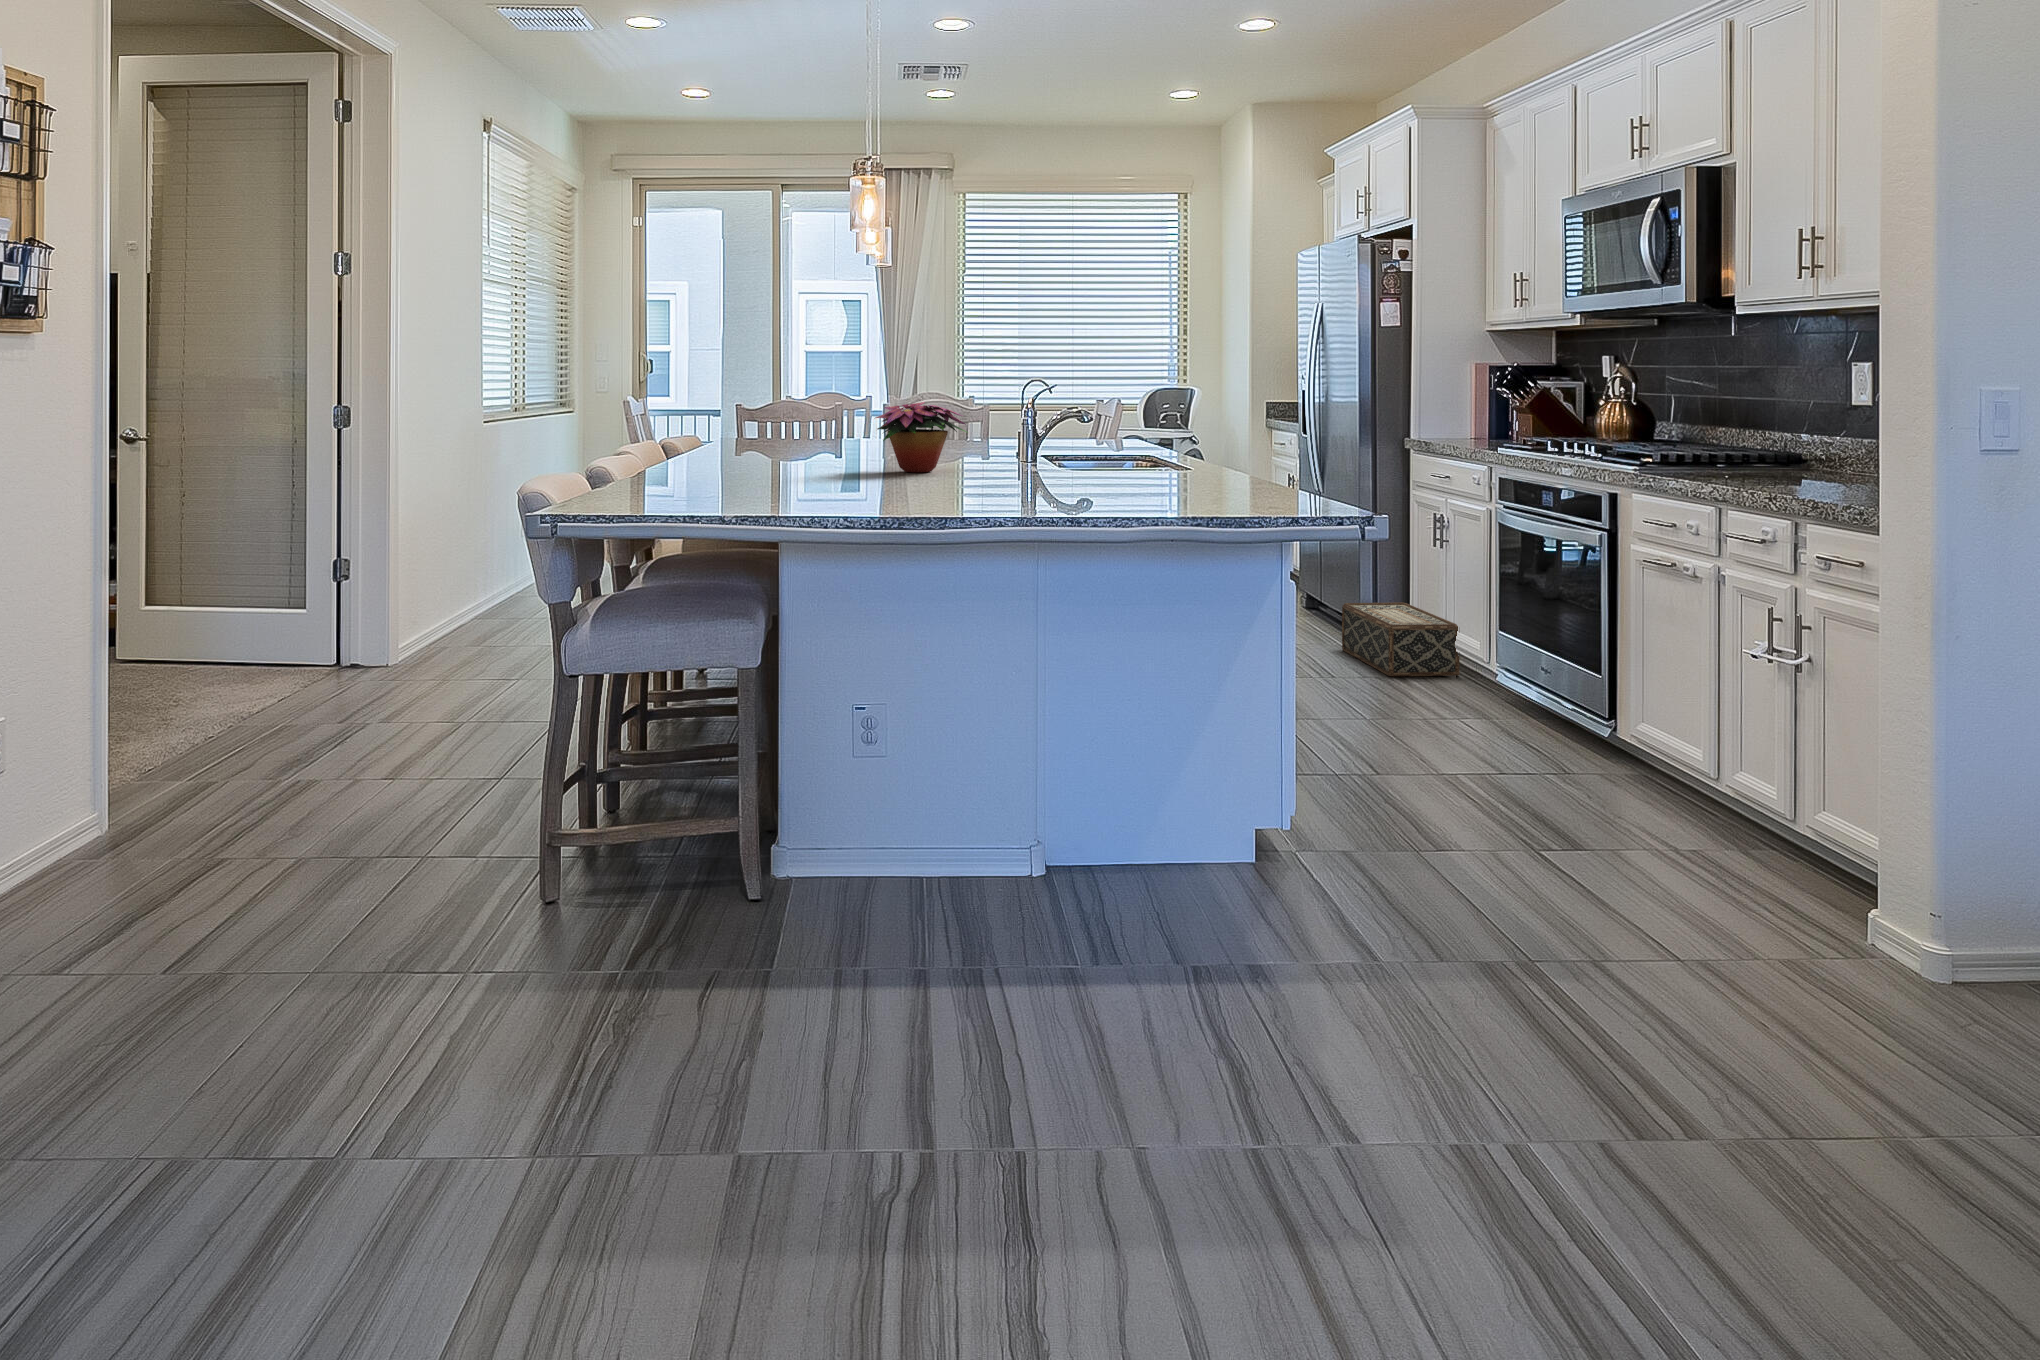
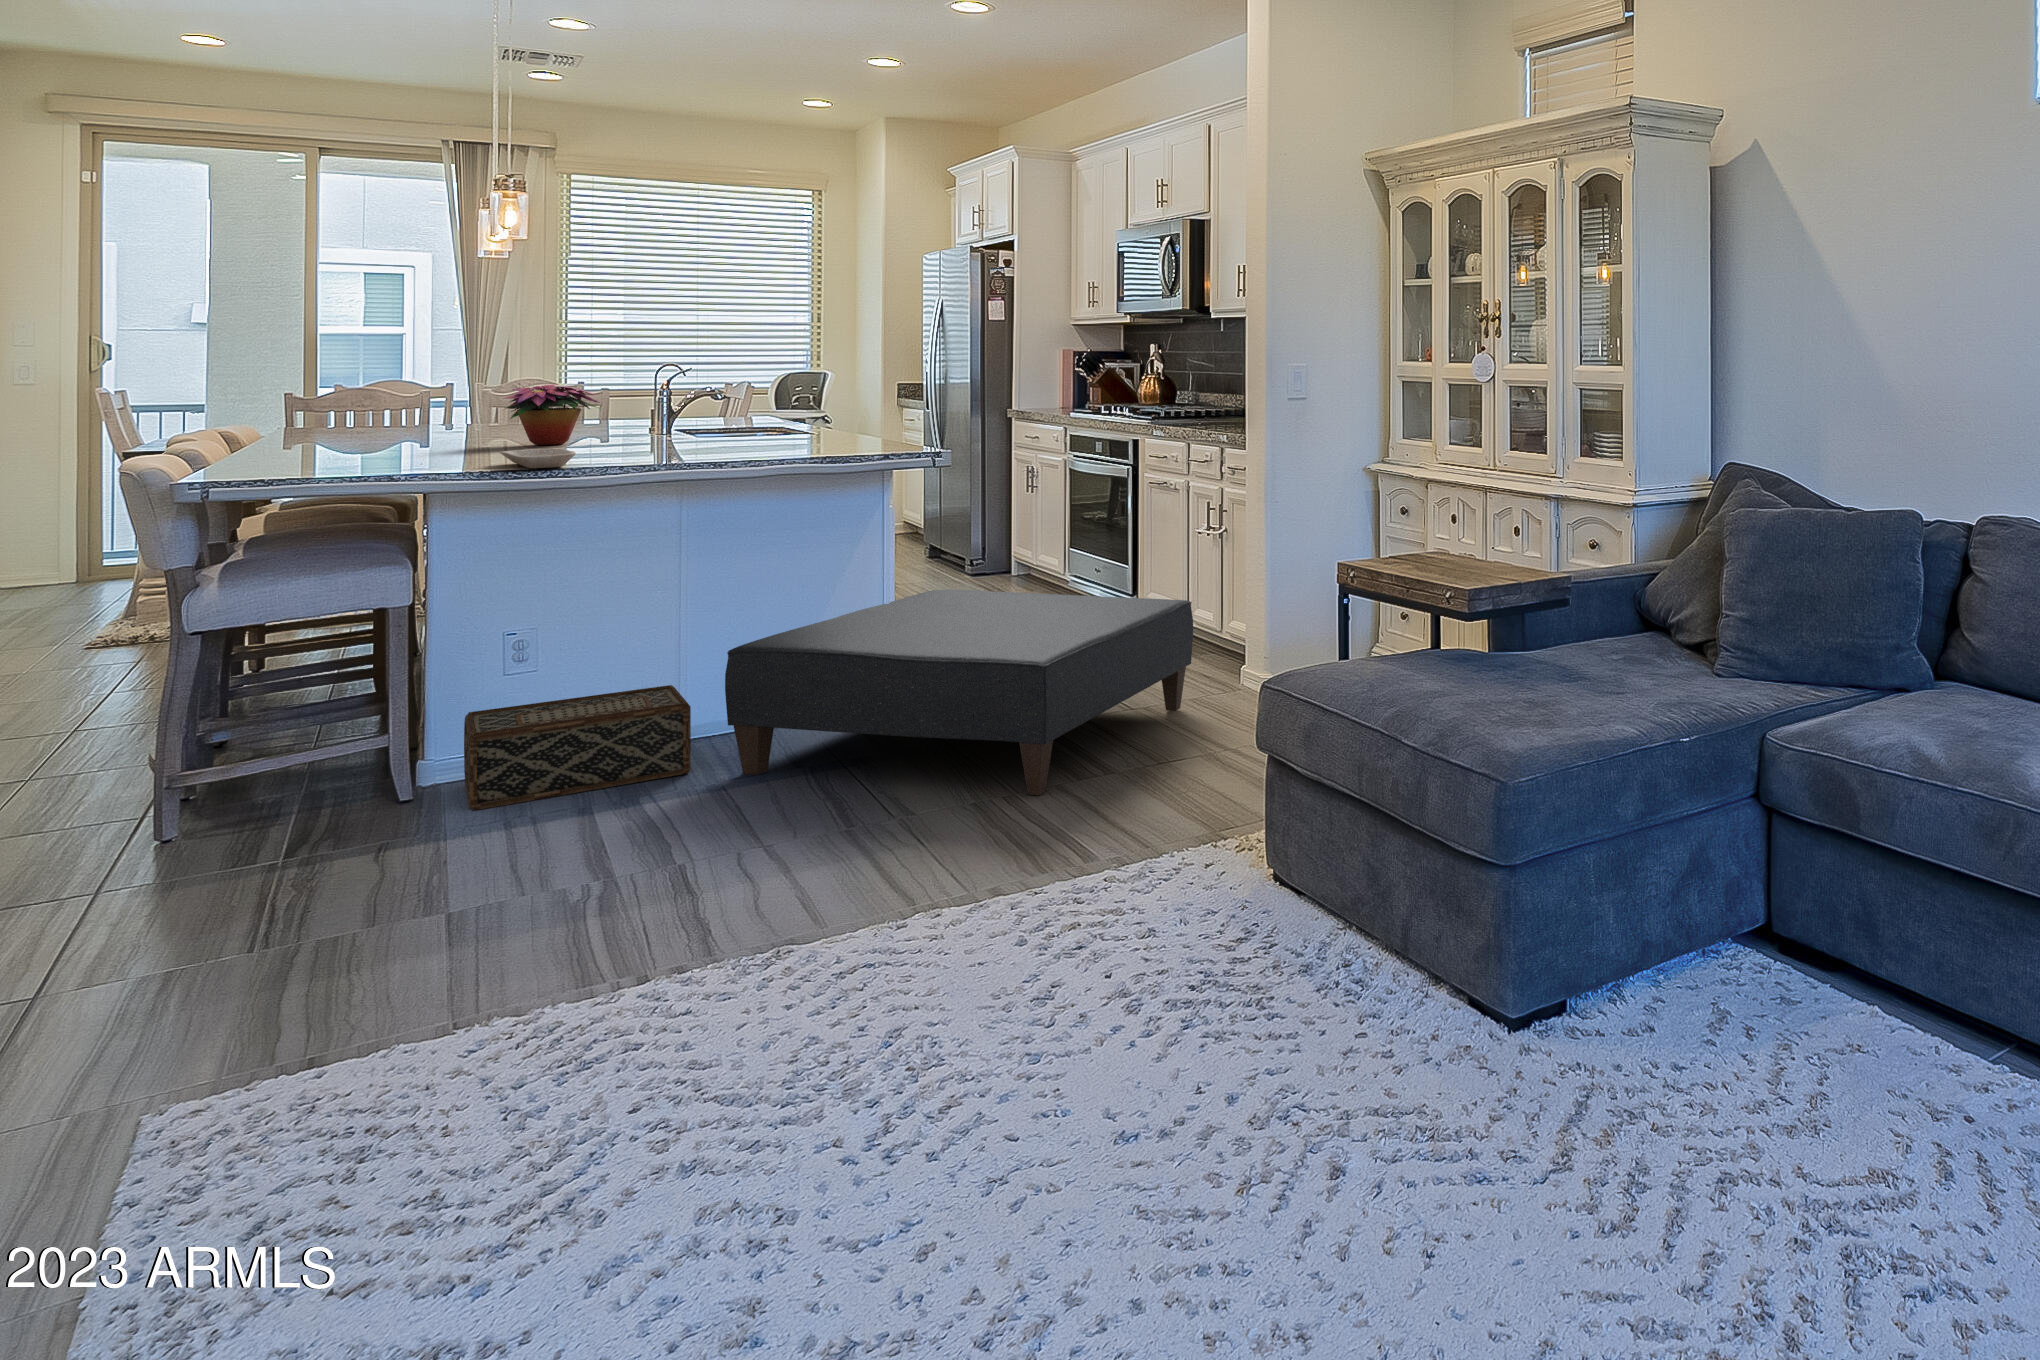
tray: none [855,483,927,510] -> present [500,448,576,468]
woven basket: present [1342,603,1460,676] -> present [464,685,691,810]
ottoman: none [1090,701,1792,1151] -> present [725,590,1193,795]

